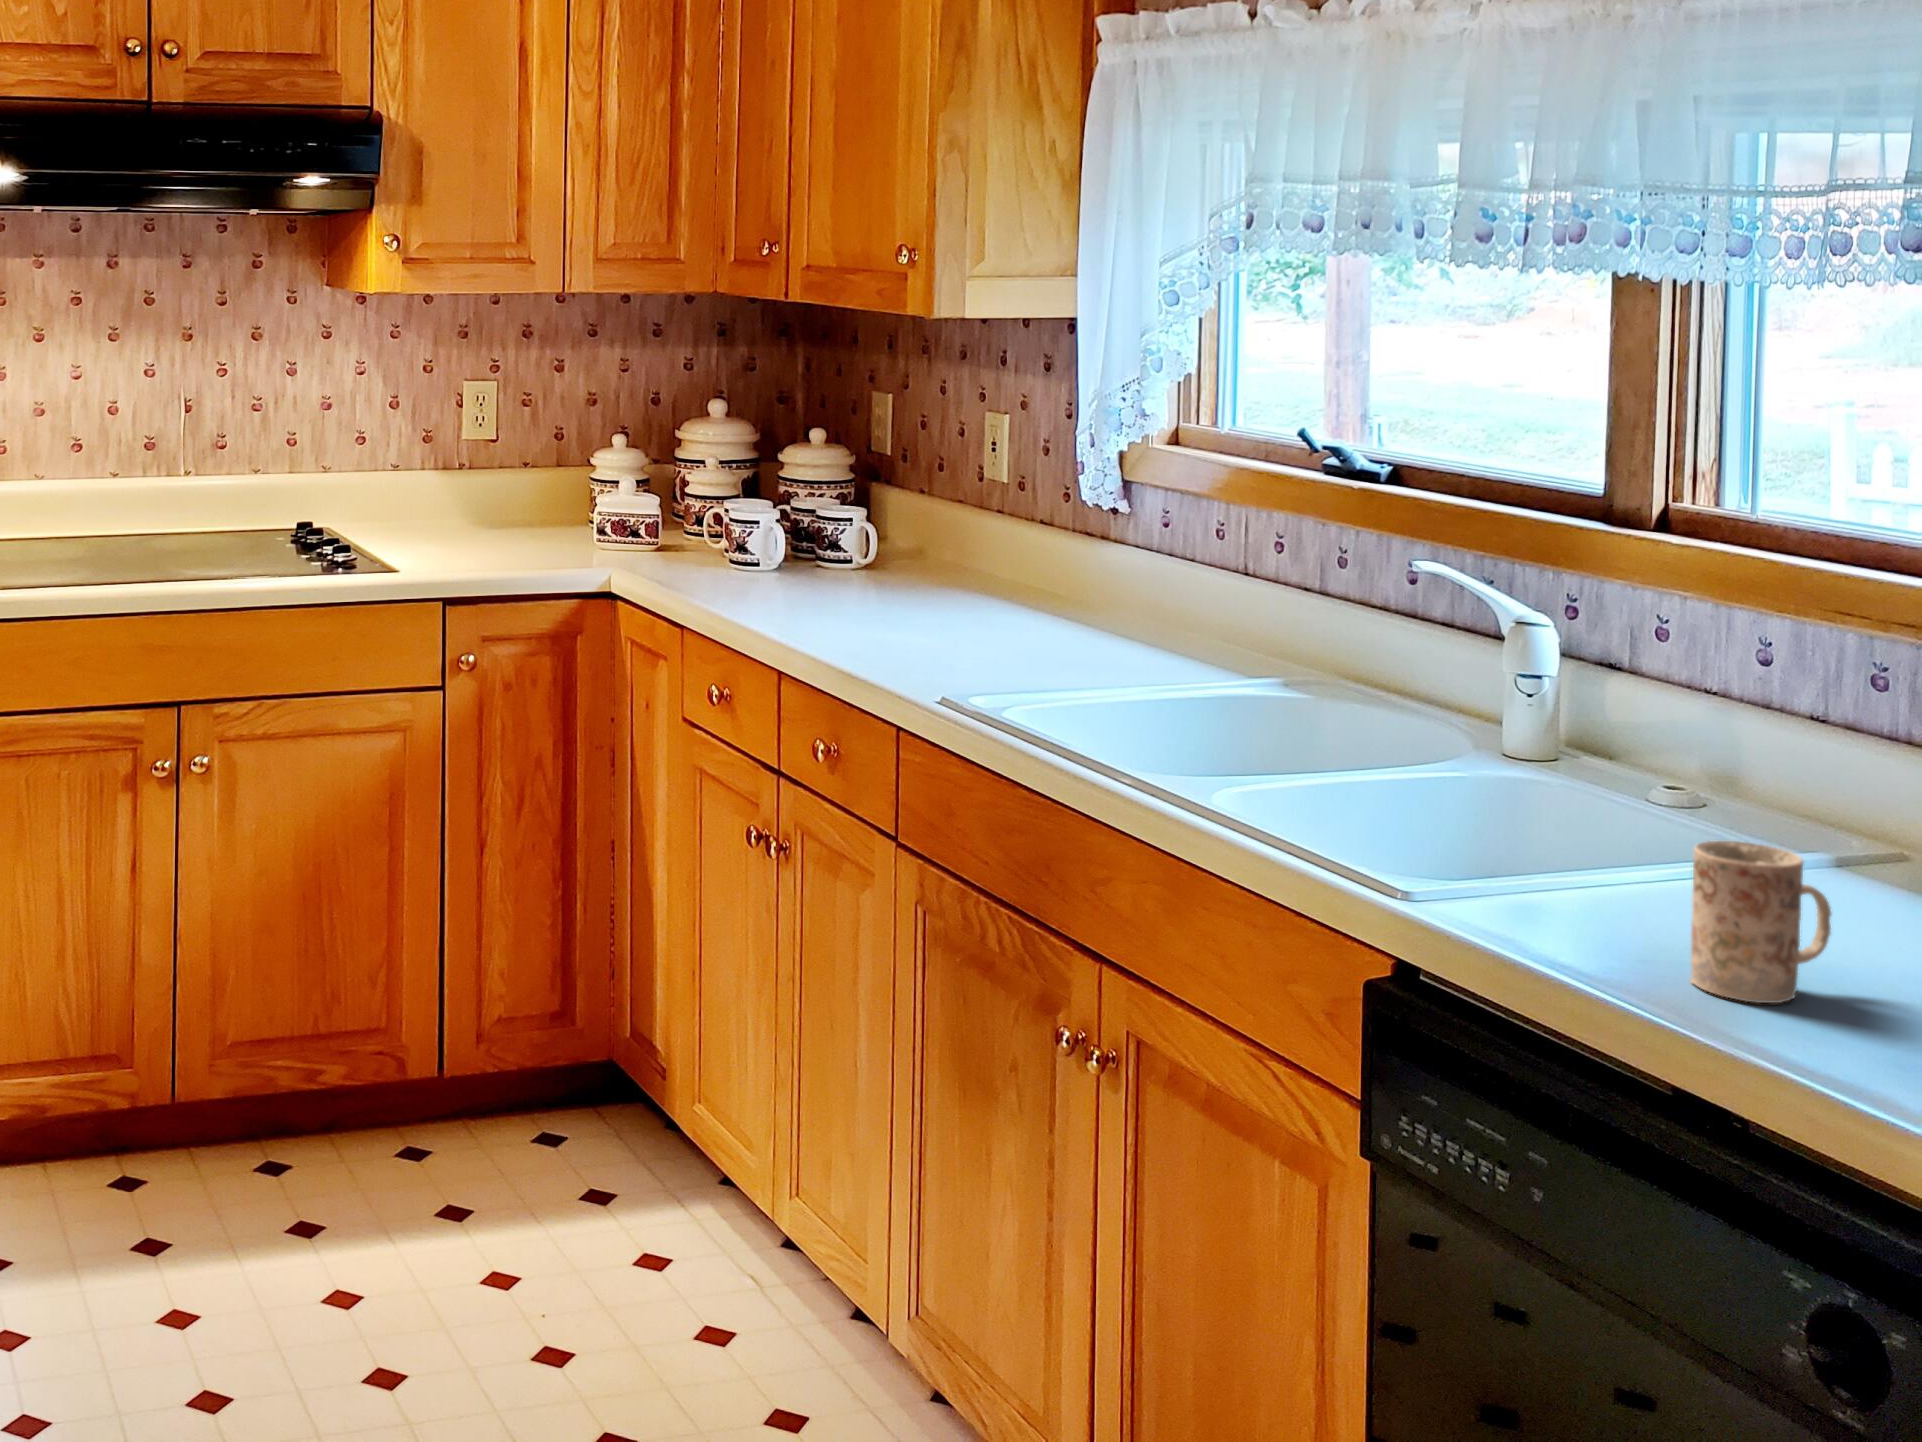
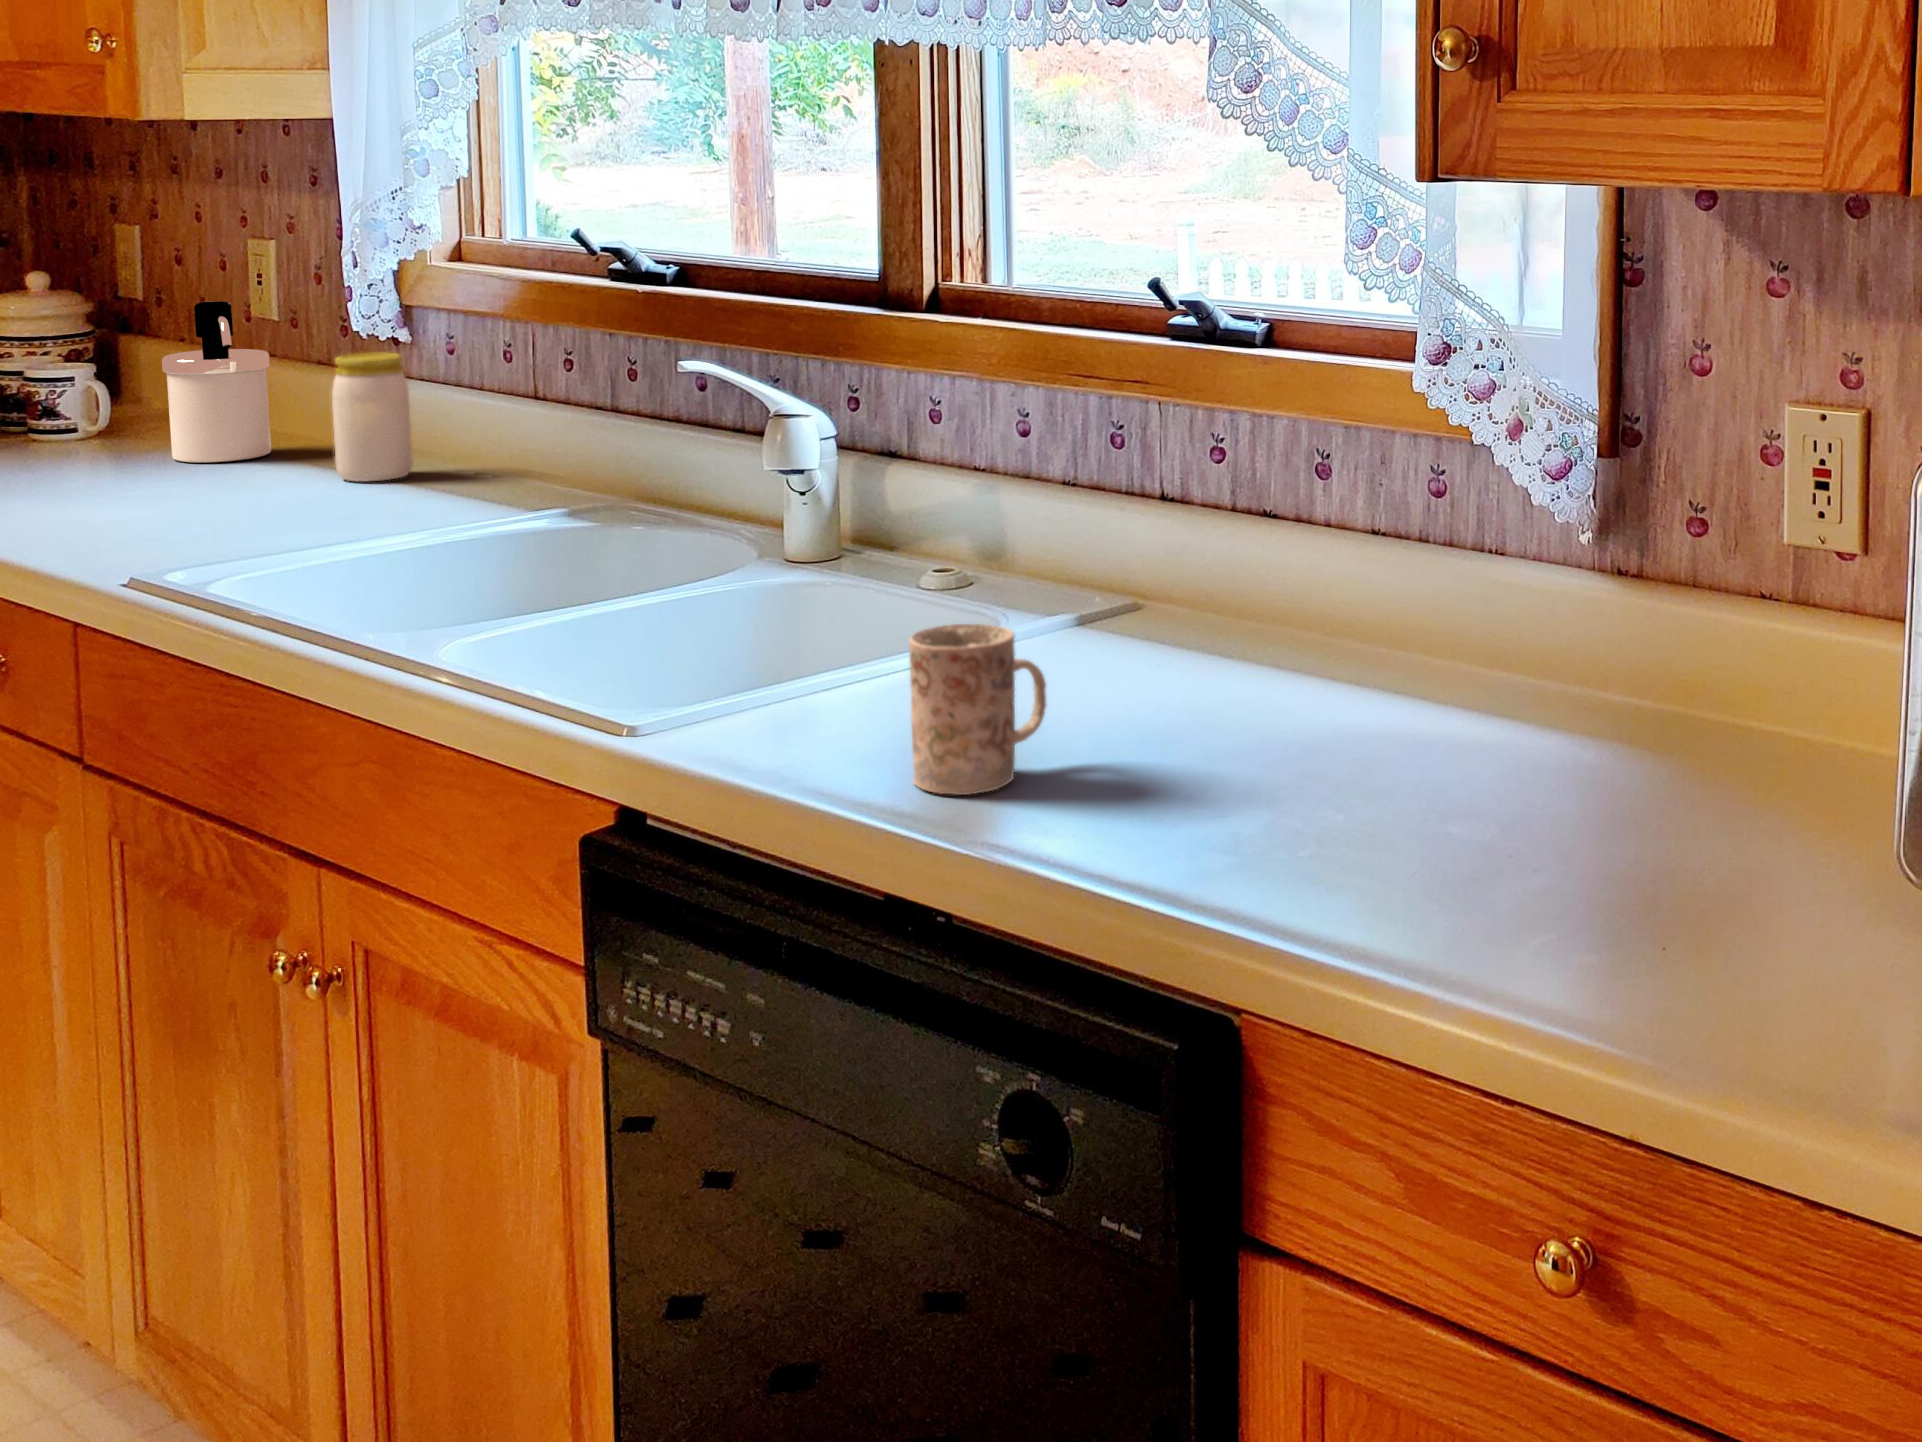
soap dispenser: none [928,467,1010,603] -> present [162,301,271,462]
jar: none [1068,522,1133,634] -> present [332,353,413,481]

